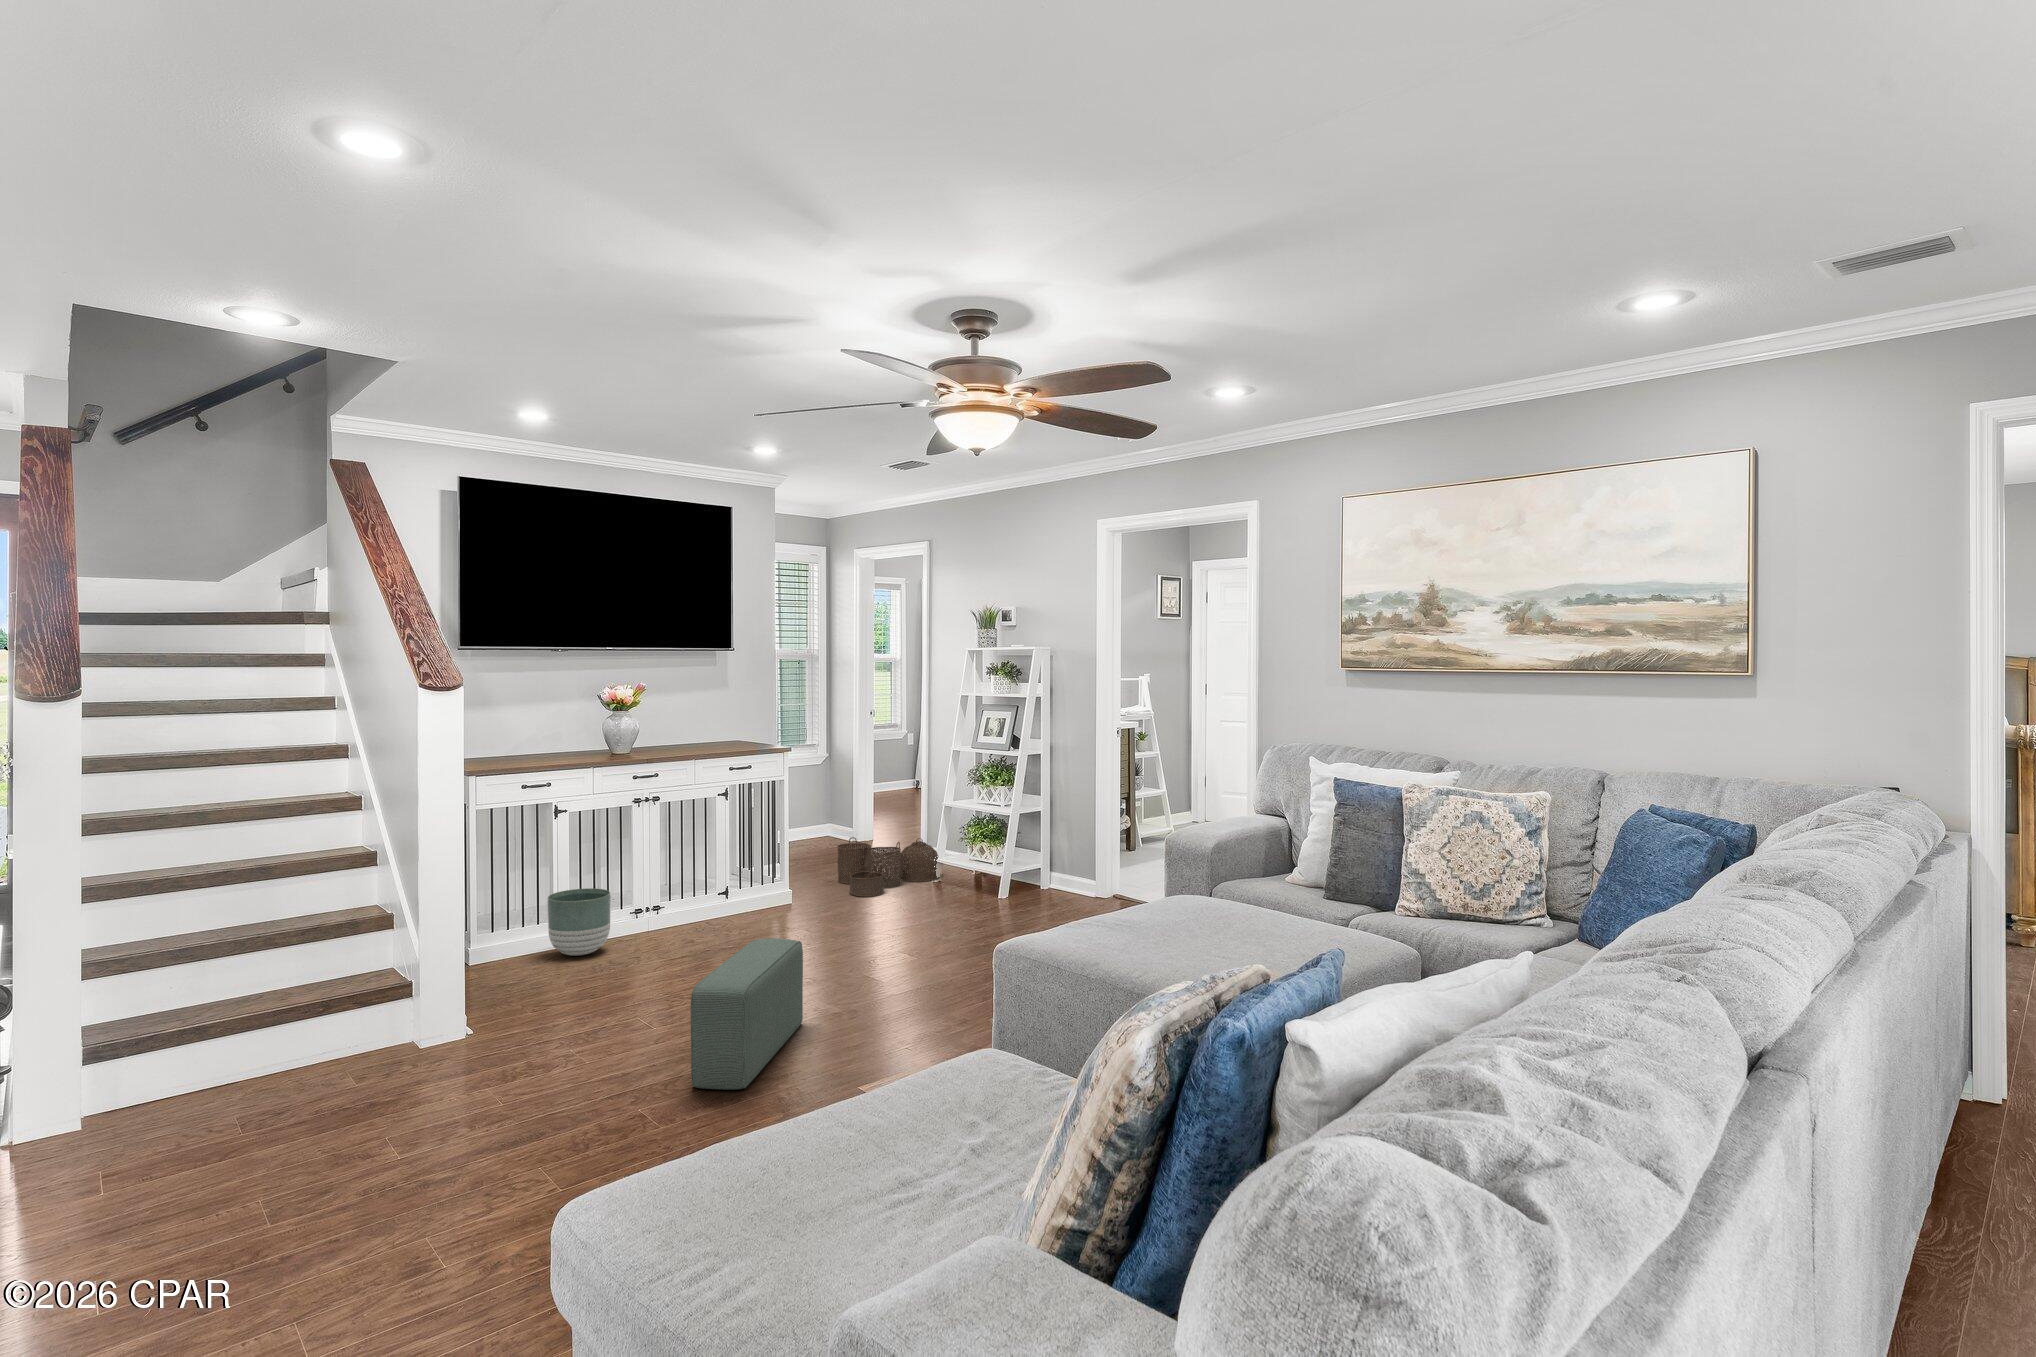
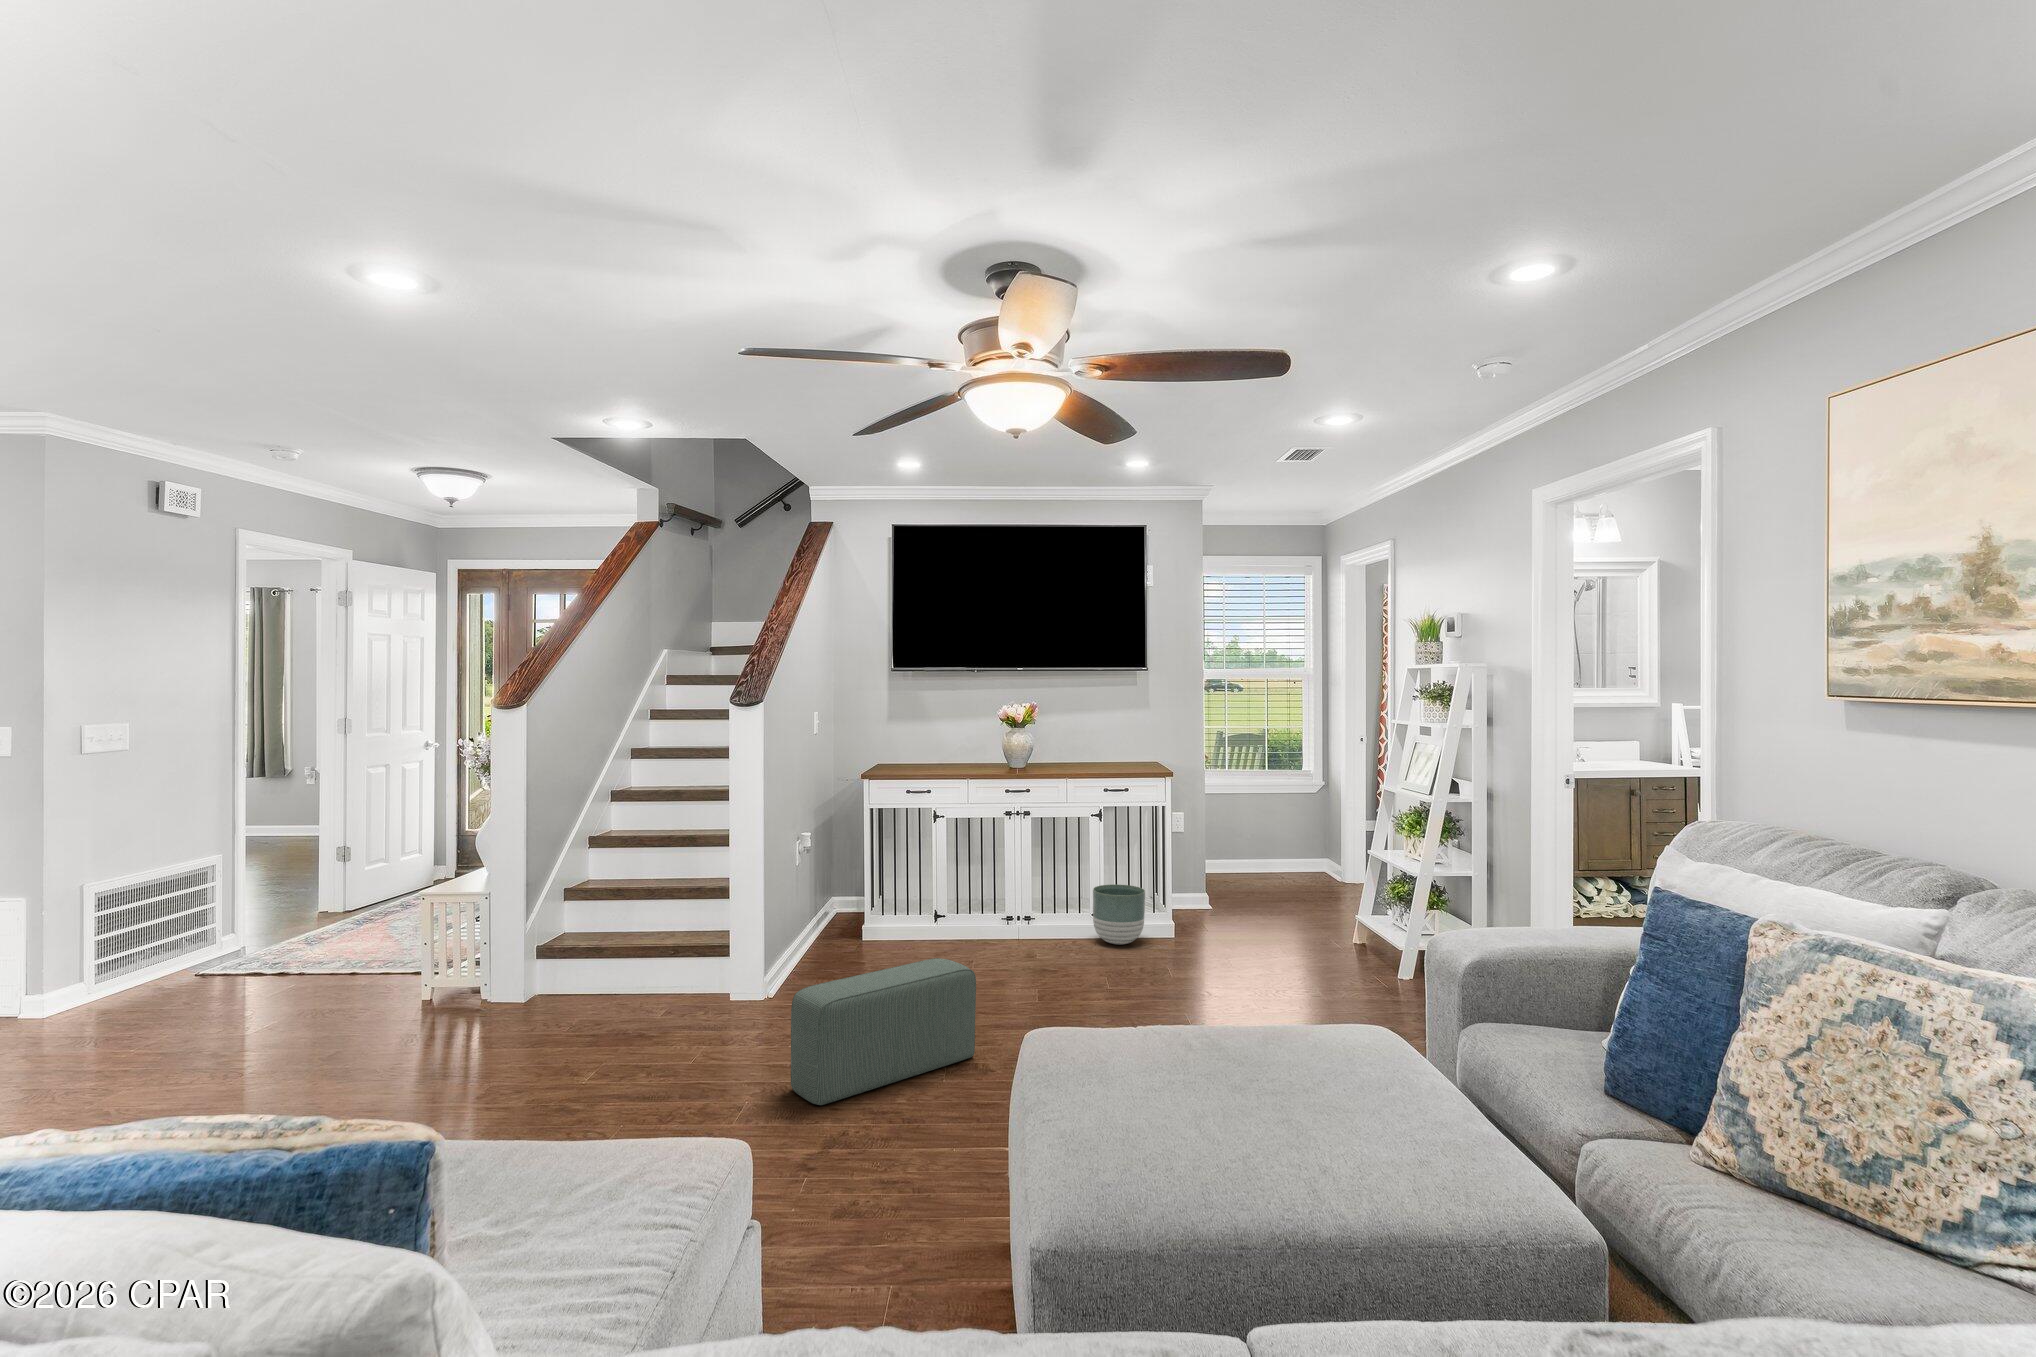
woven basket: present [837,837,939,897] -> none [1240,877,1365,944]
planter: present [547,888,611,956] -> present [1093,884,1145,944]

